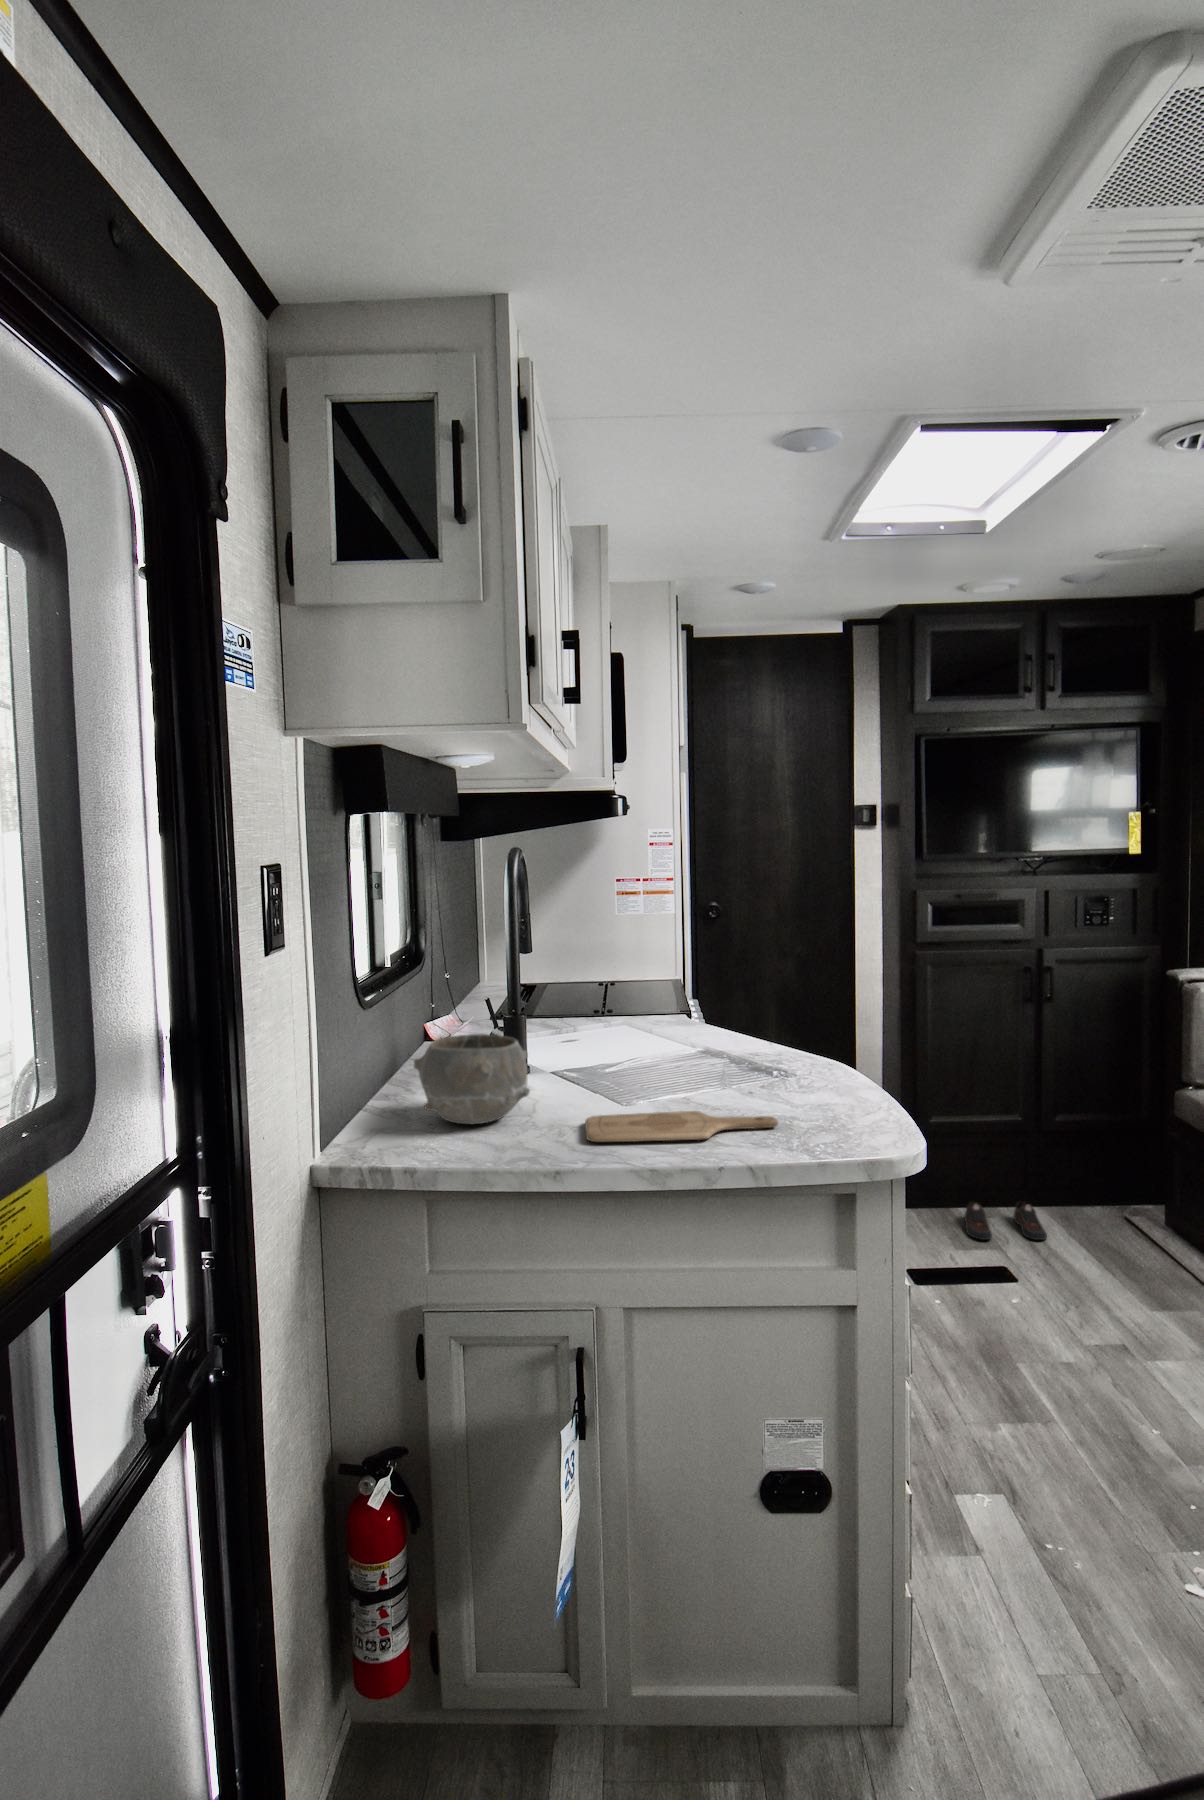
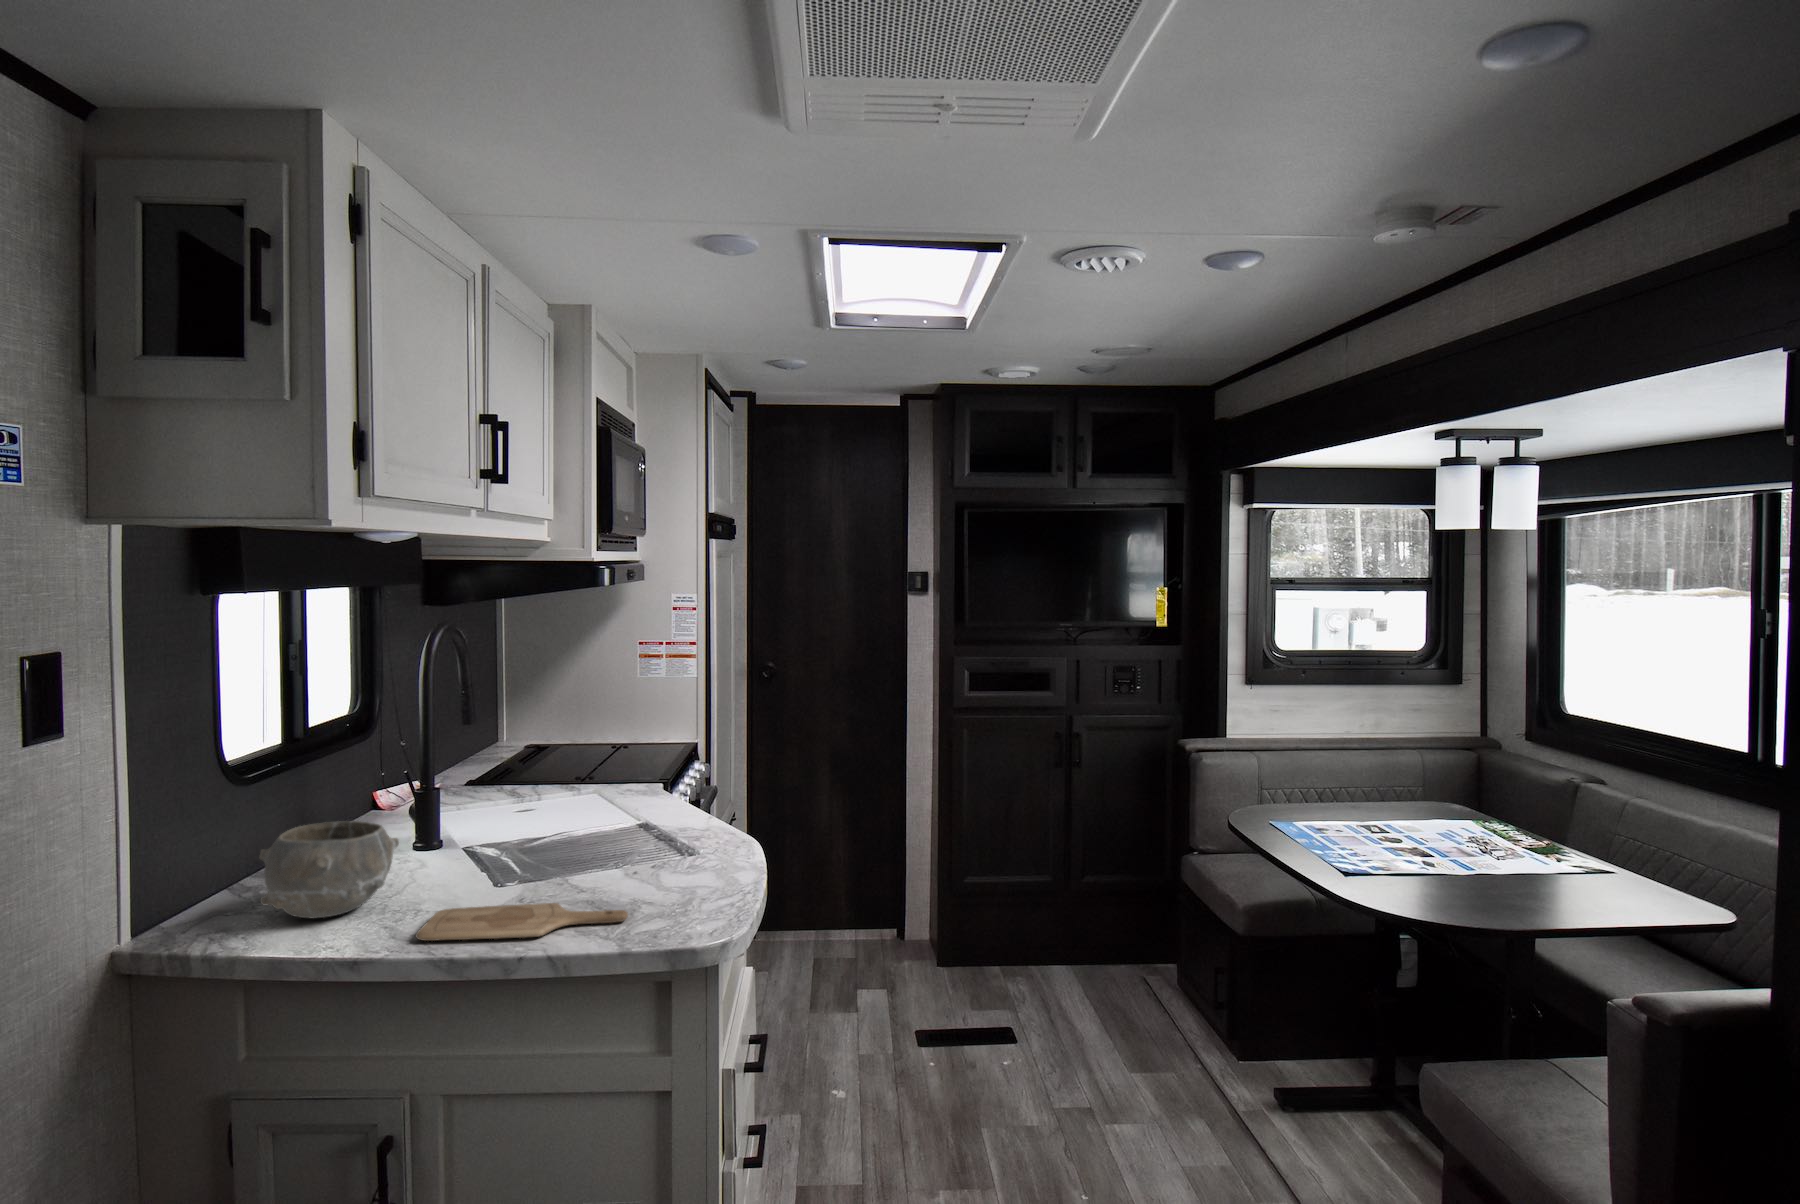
shoe: present [964,1202,1047,1240] -> none [988,956,1062,995]

